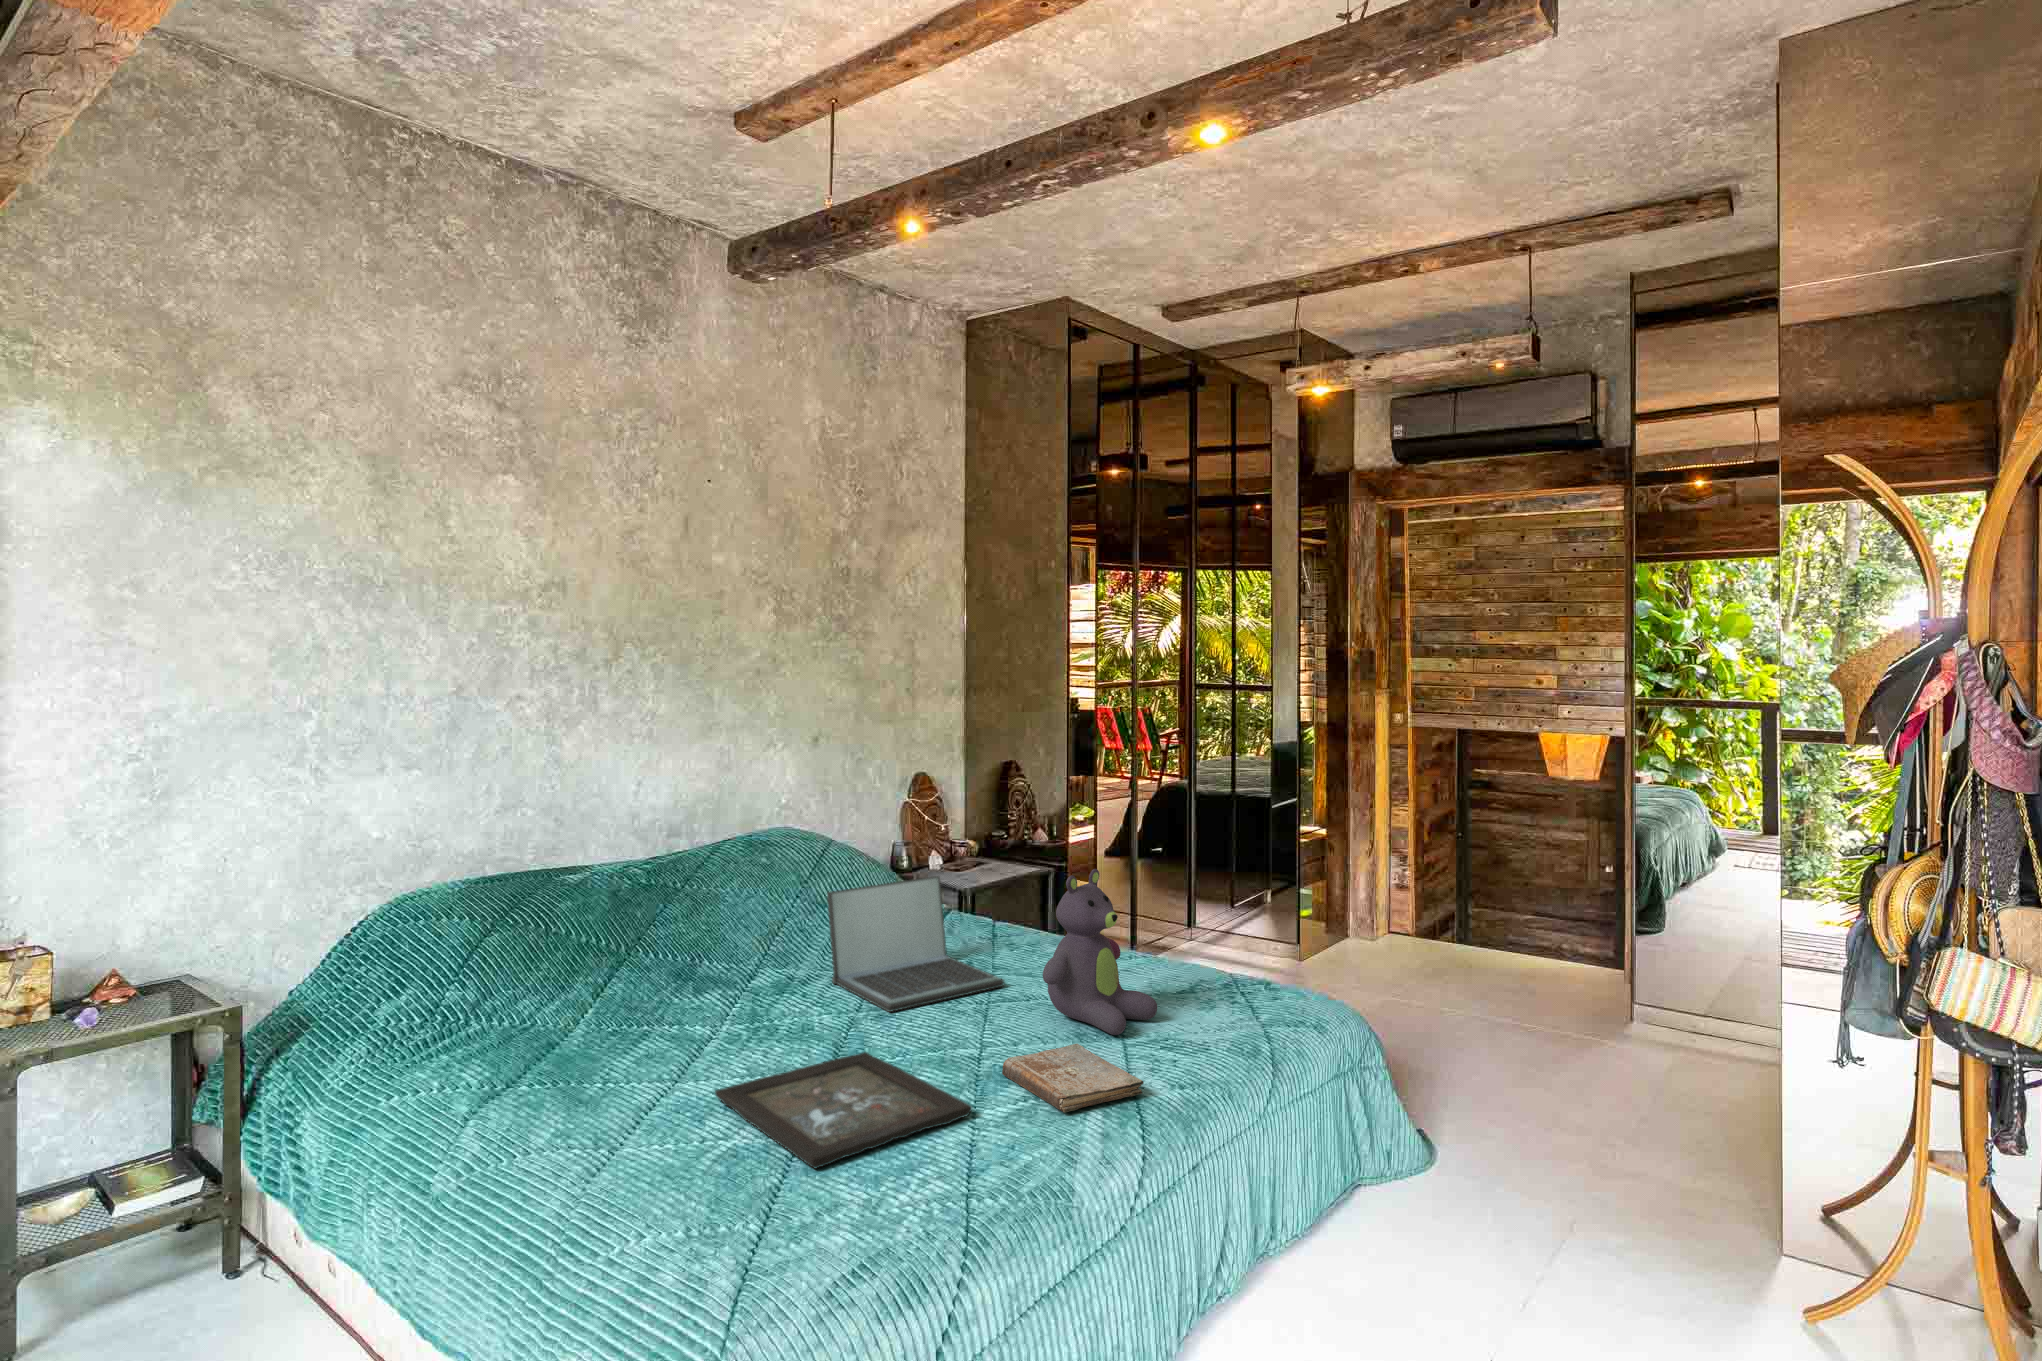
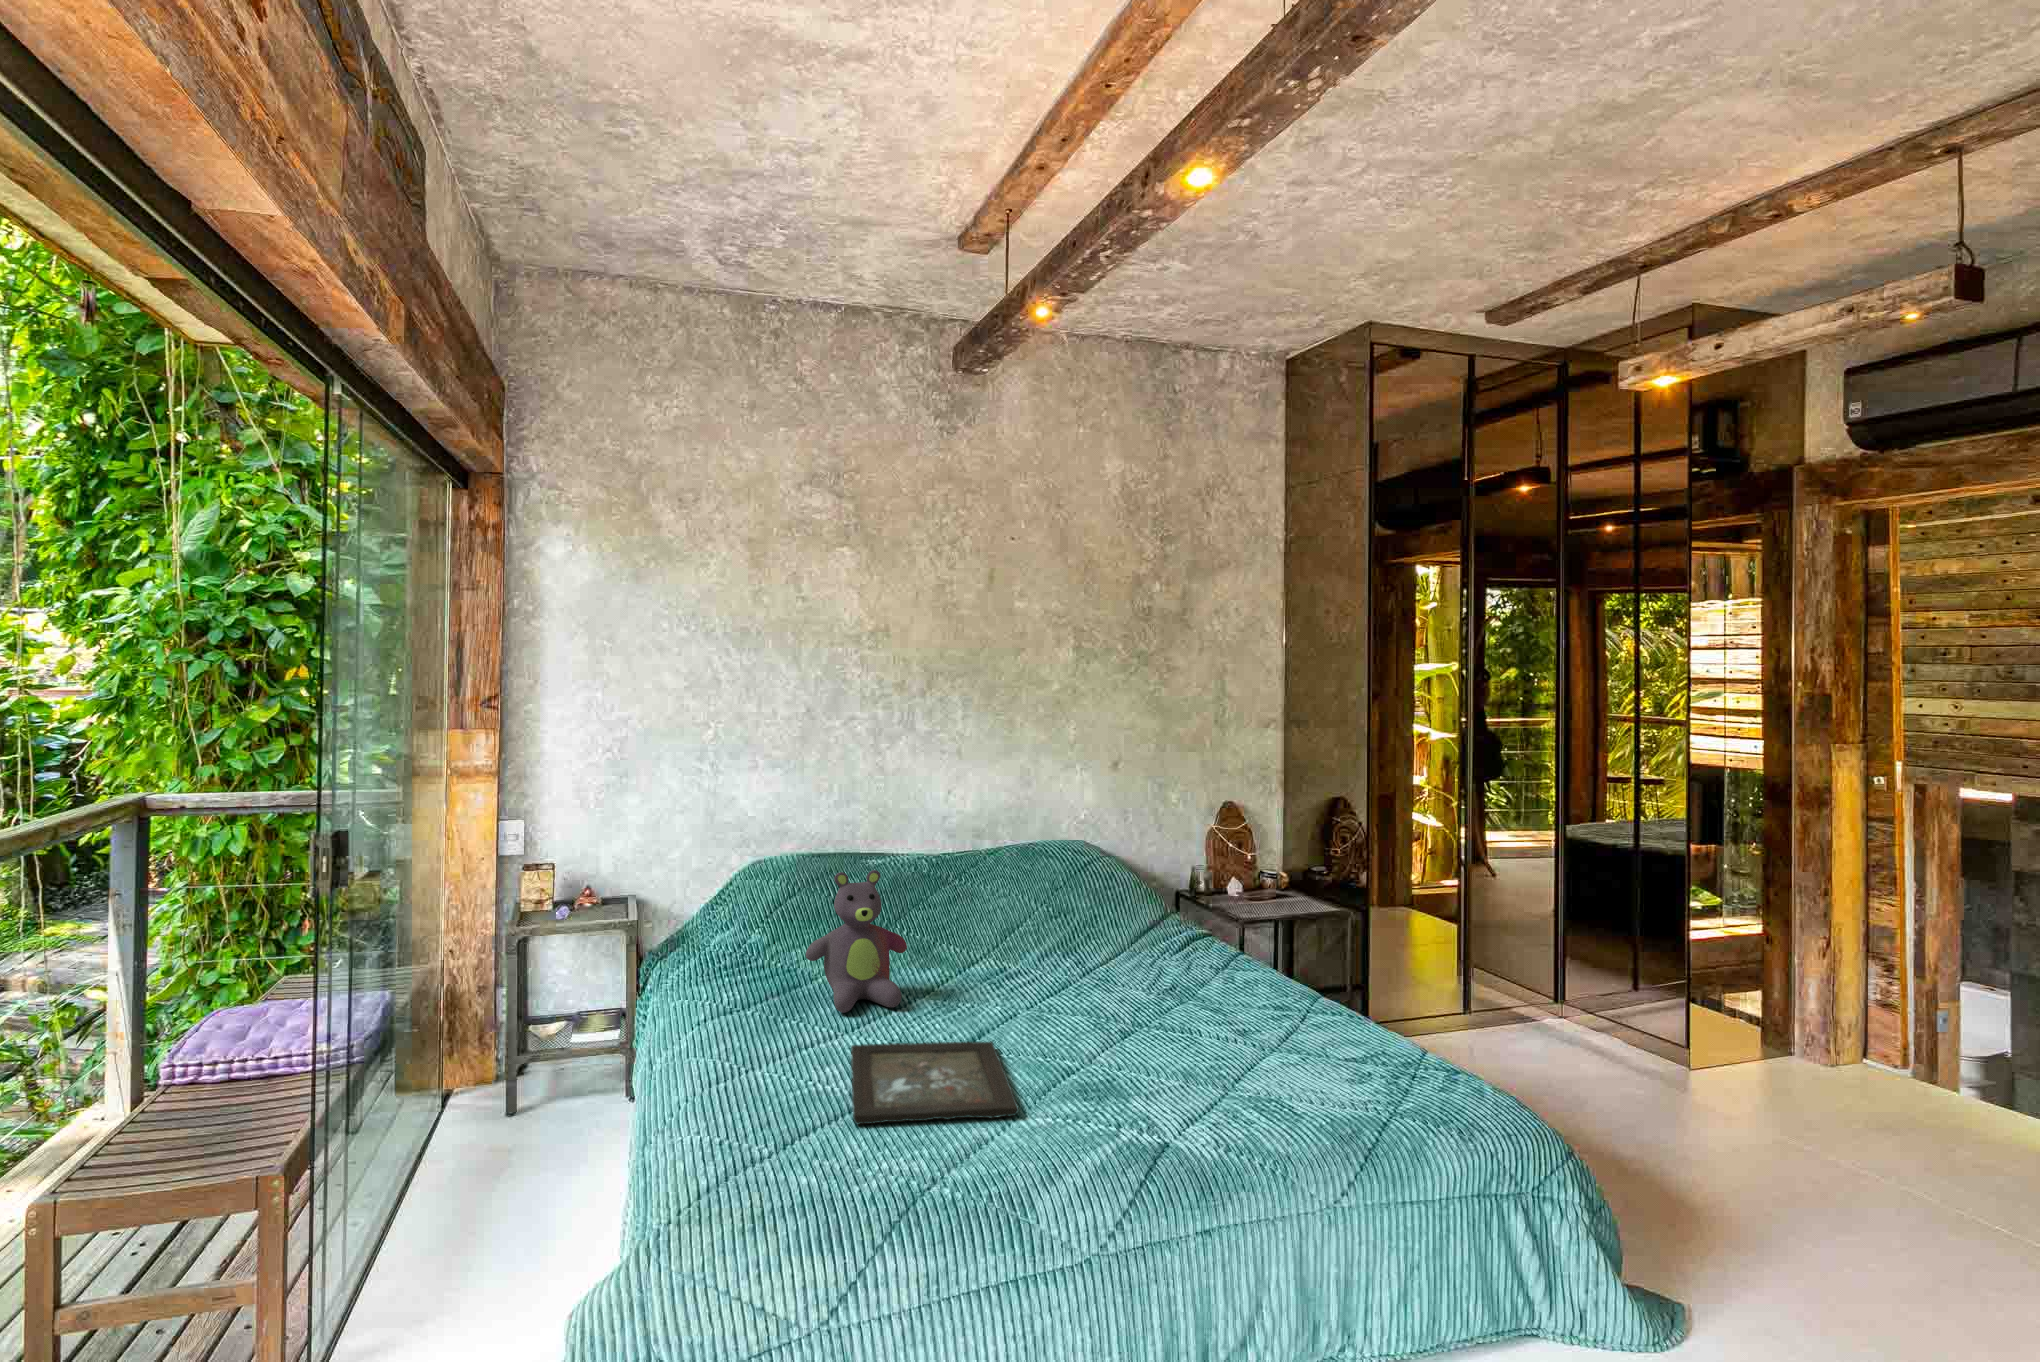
stuffed bear: present [1043,869,1157,1035] -> present [806,870,907,1013]
laptop: present [827,876,1004,1012] -> none [1039,897,1180,1013]
book: present [1002,1044,1143,1112] -> none [1085,1075,1191,1139]

